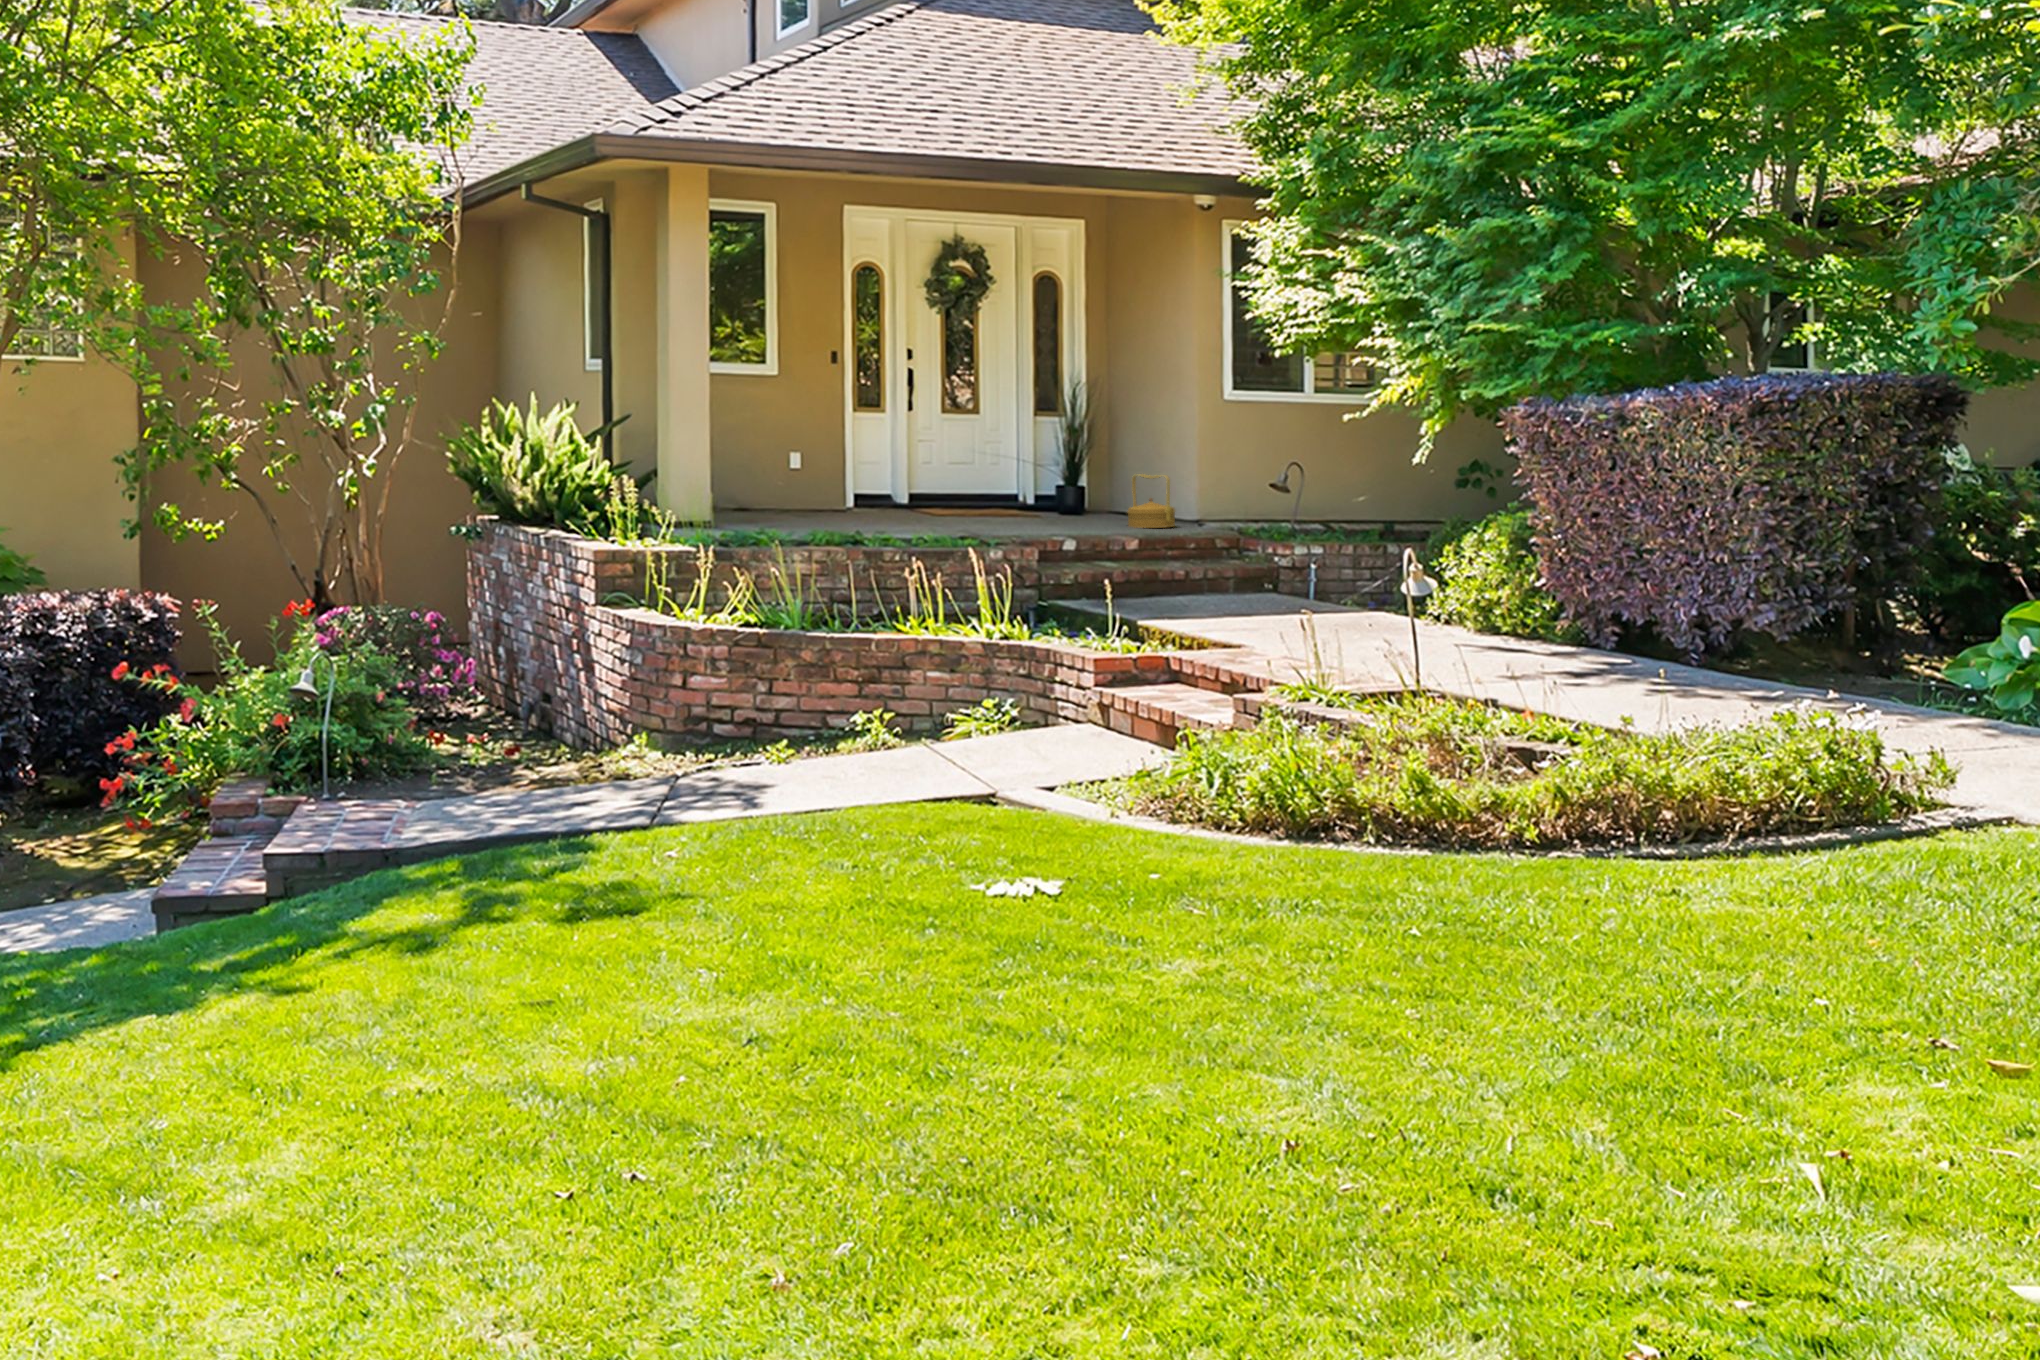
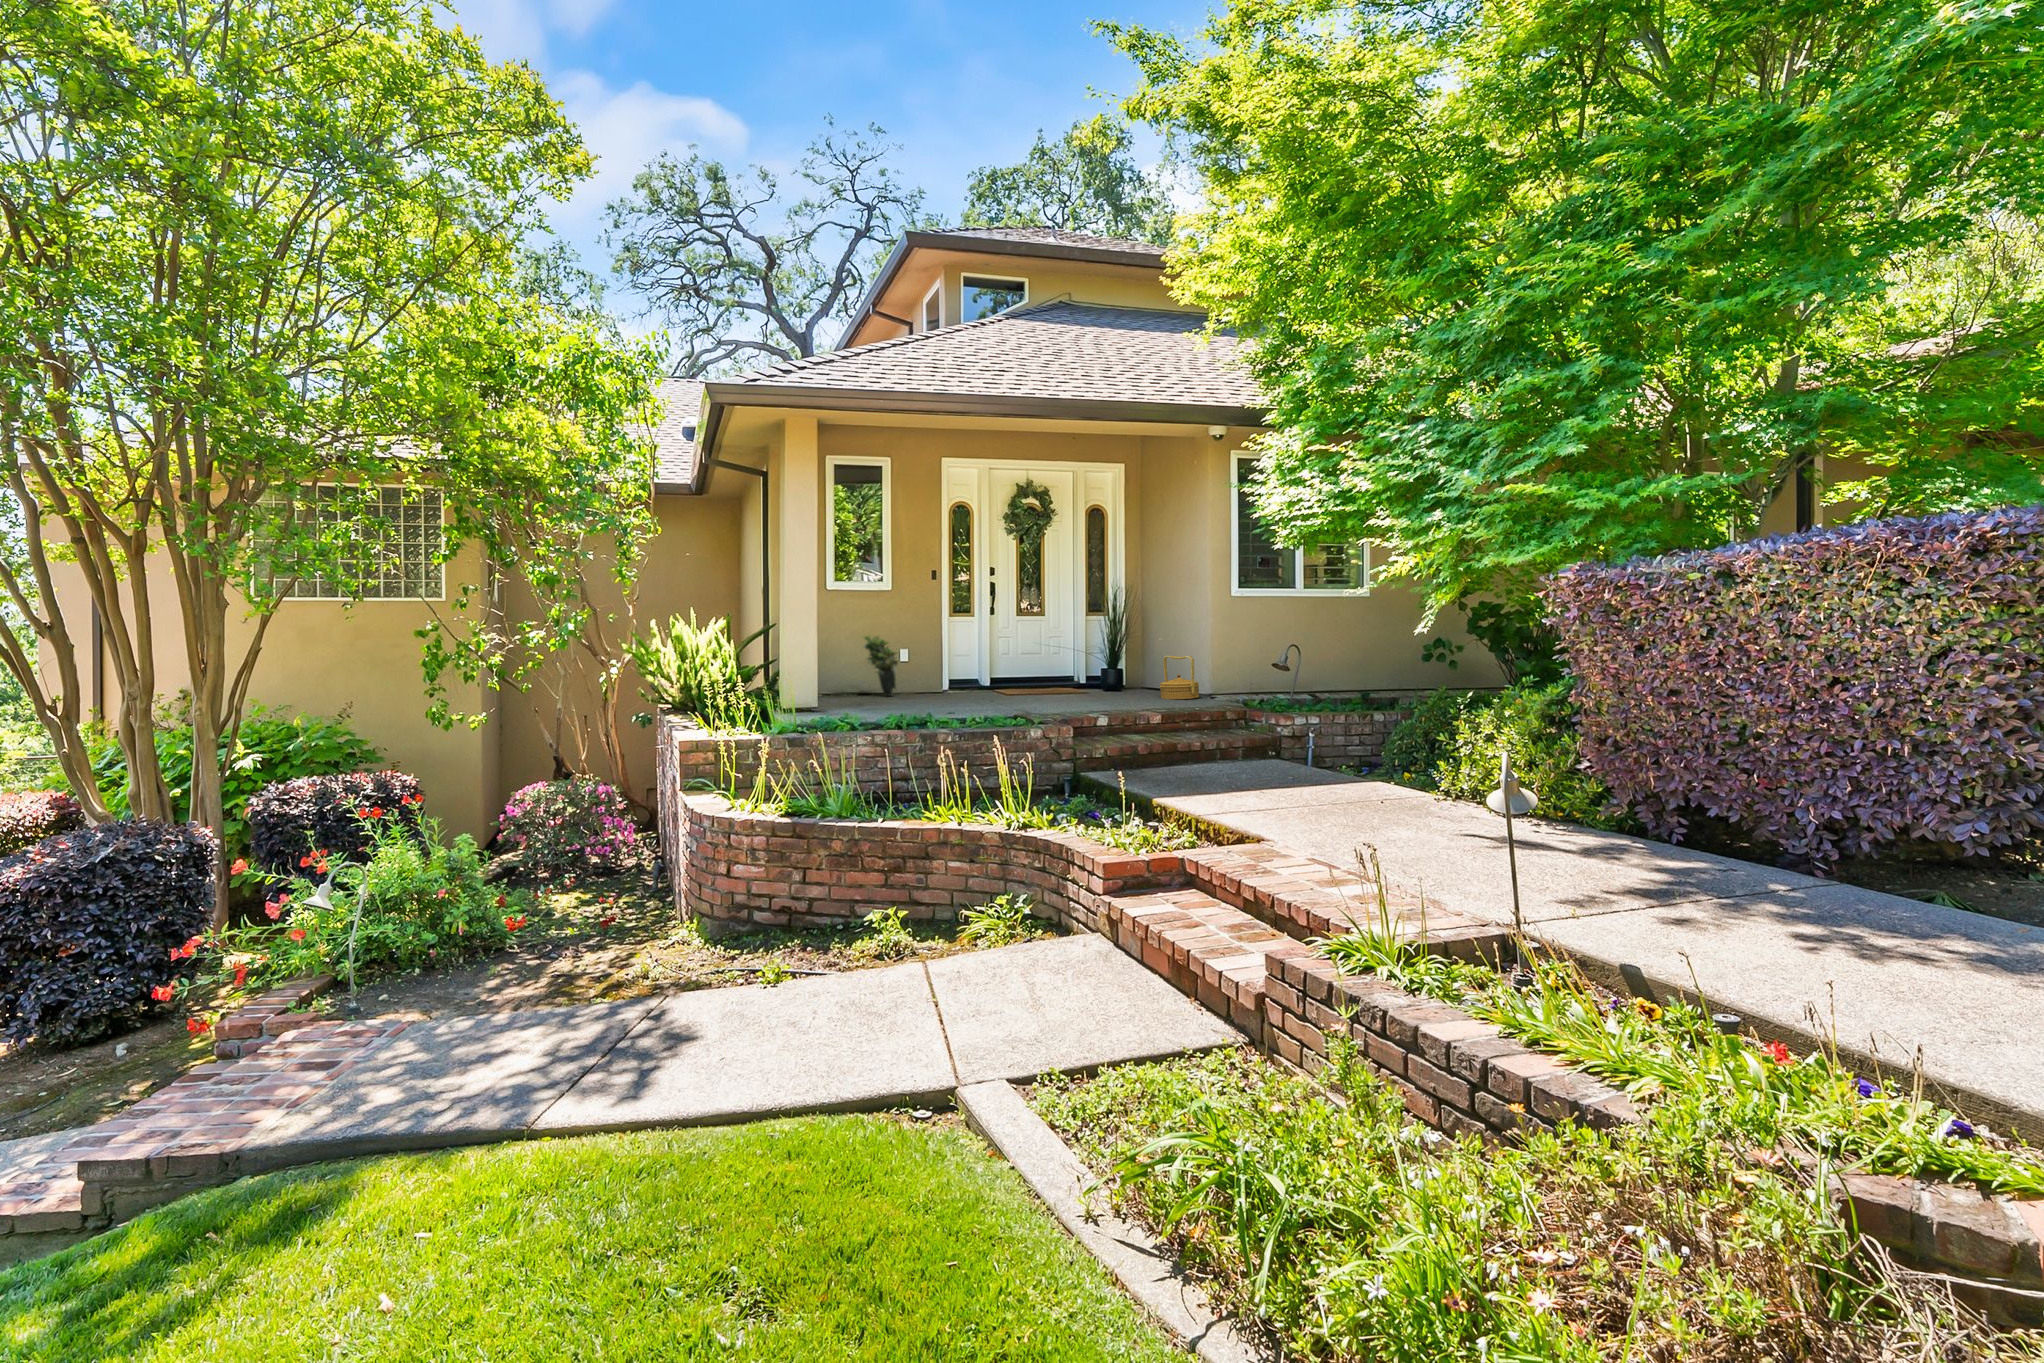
potted plant: none [749,439,799,521] -> present [864,635,898,696]

